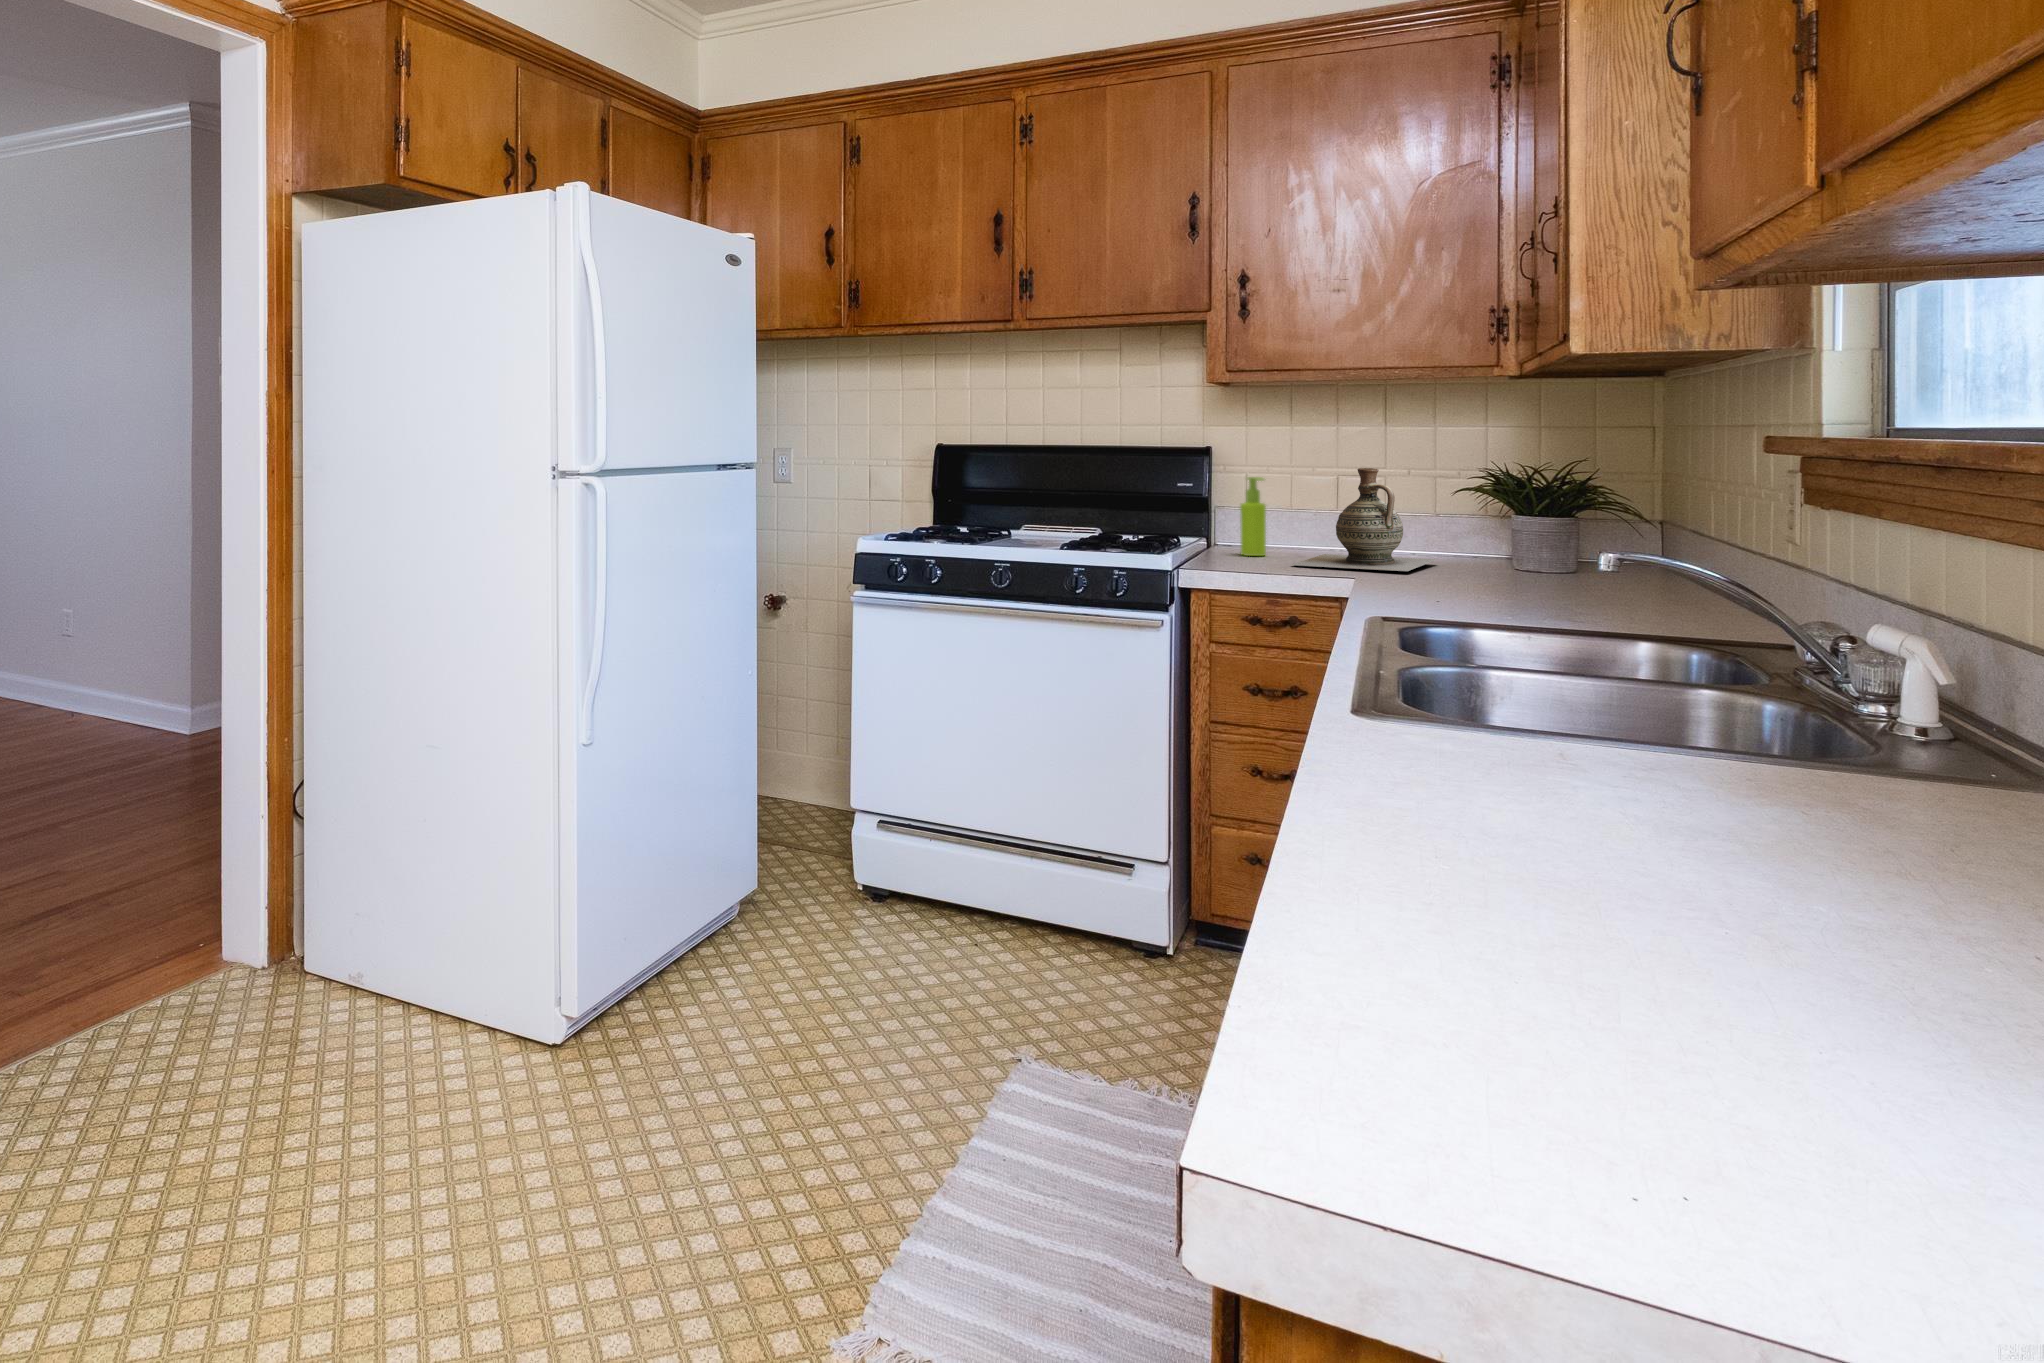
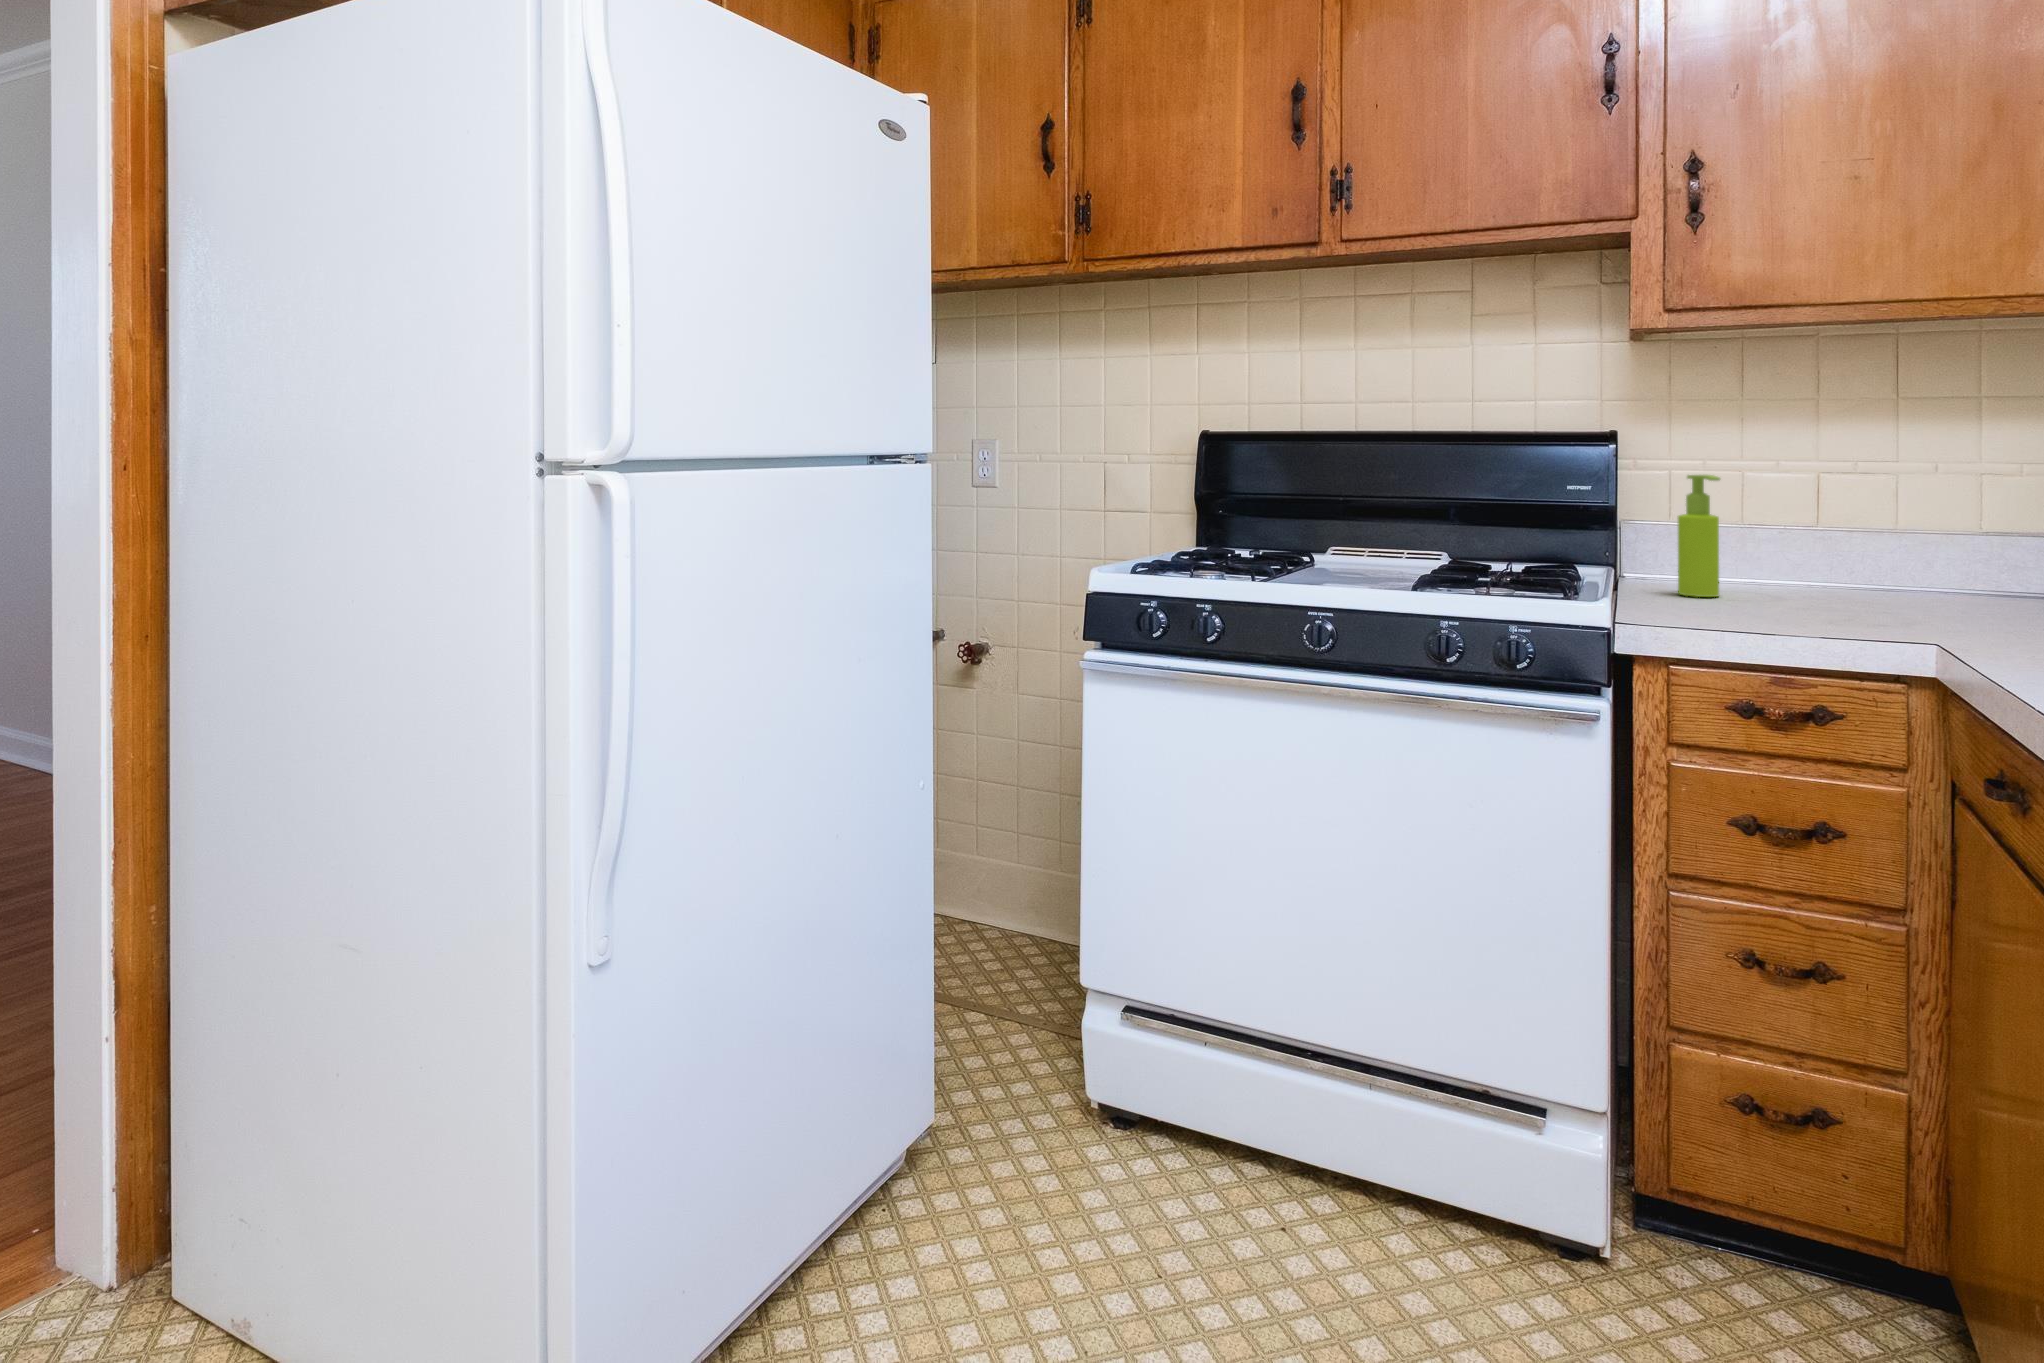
ceramic jug: present [1292,468,1437,571] -> none [1784,460,2022,631]

